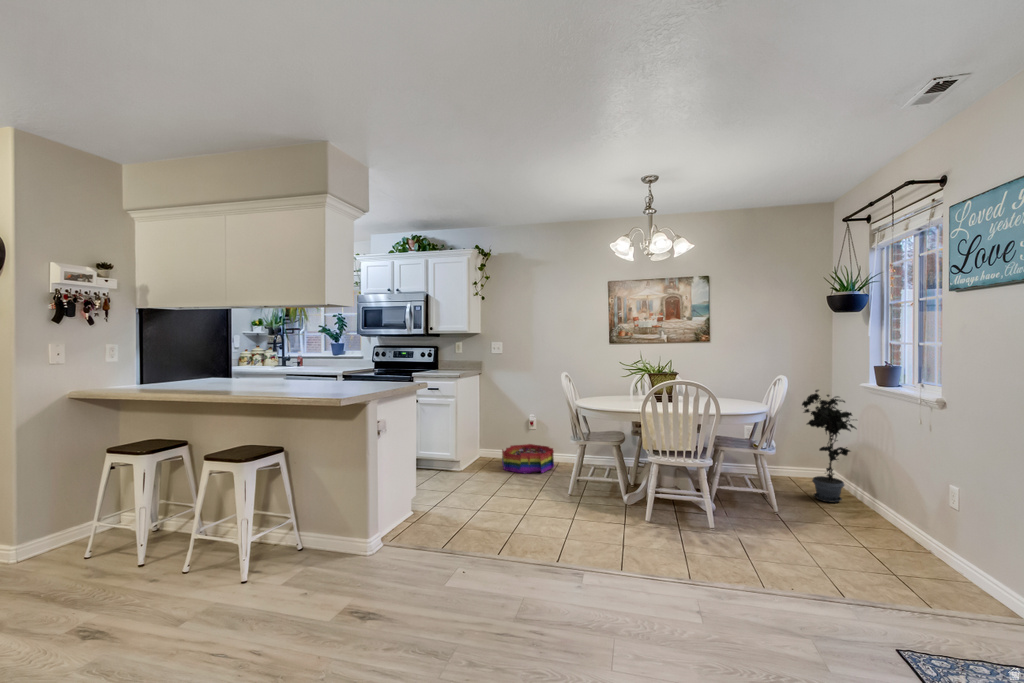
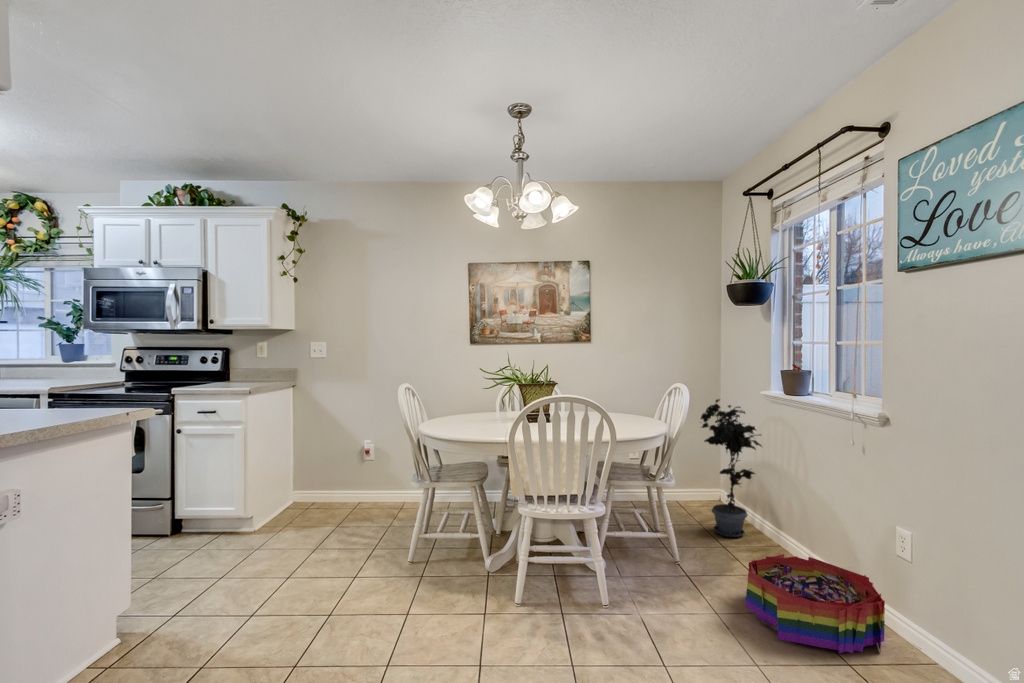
storage bin: present [502,444,554,474] -> present [745,554,885,653]

